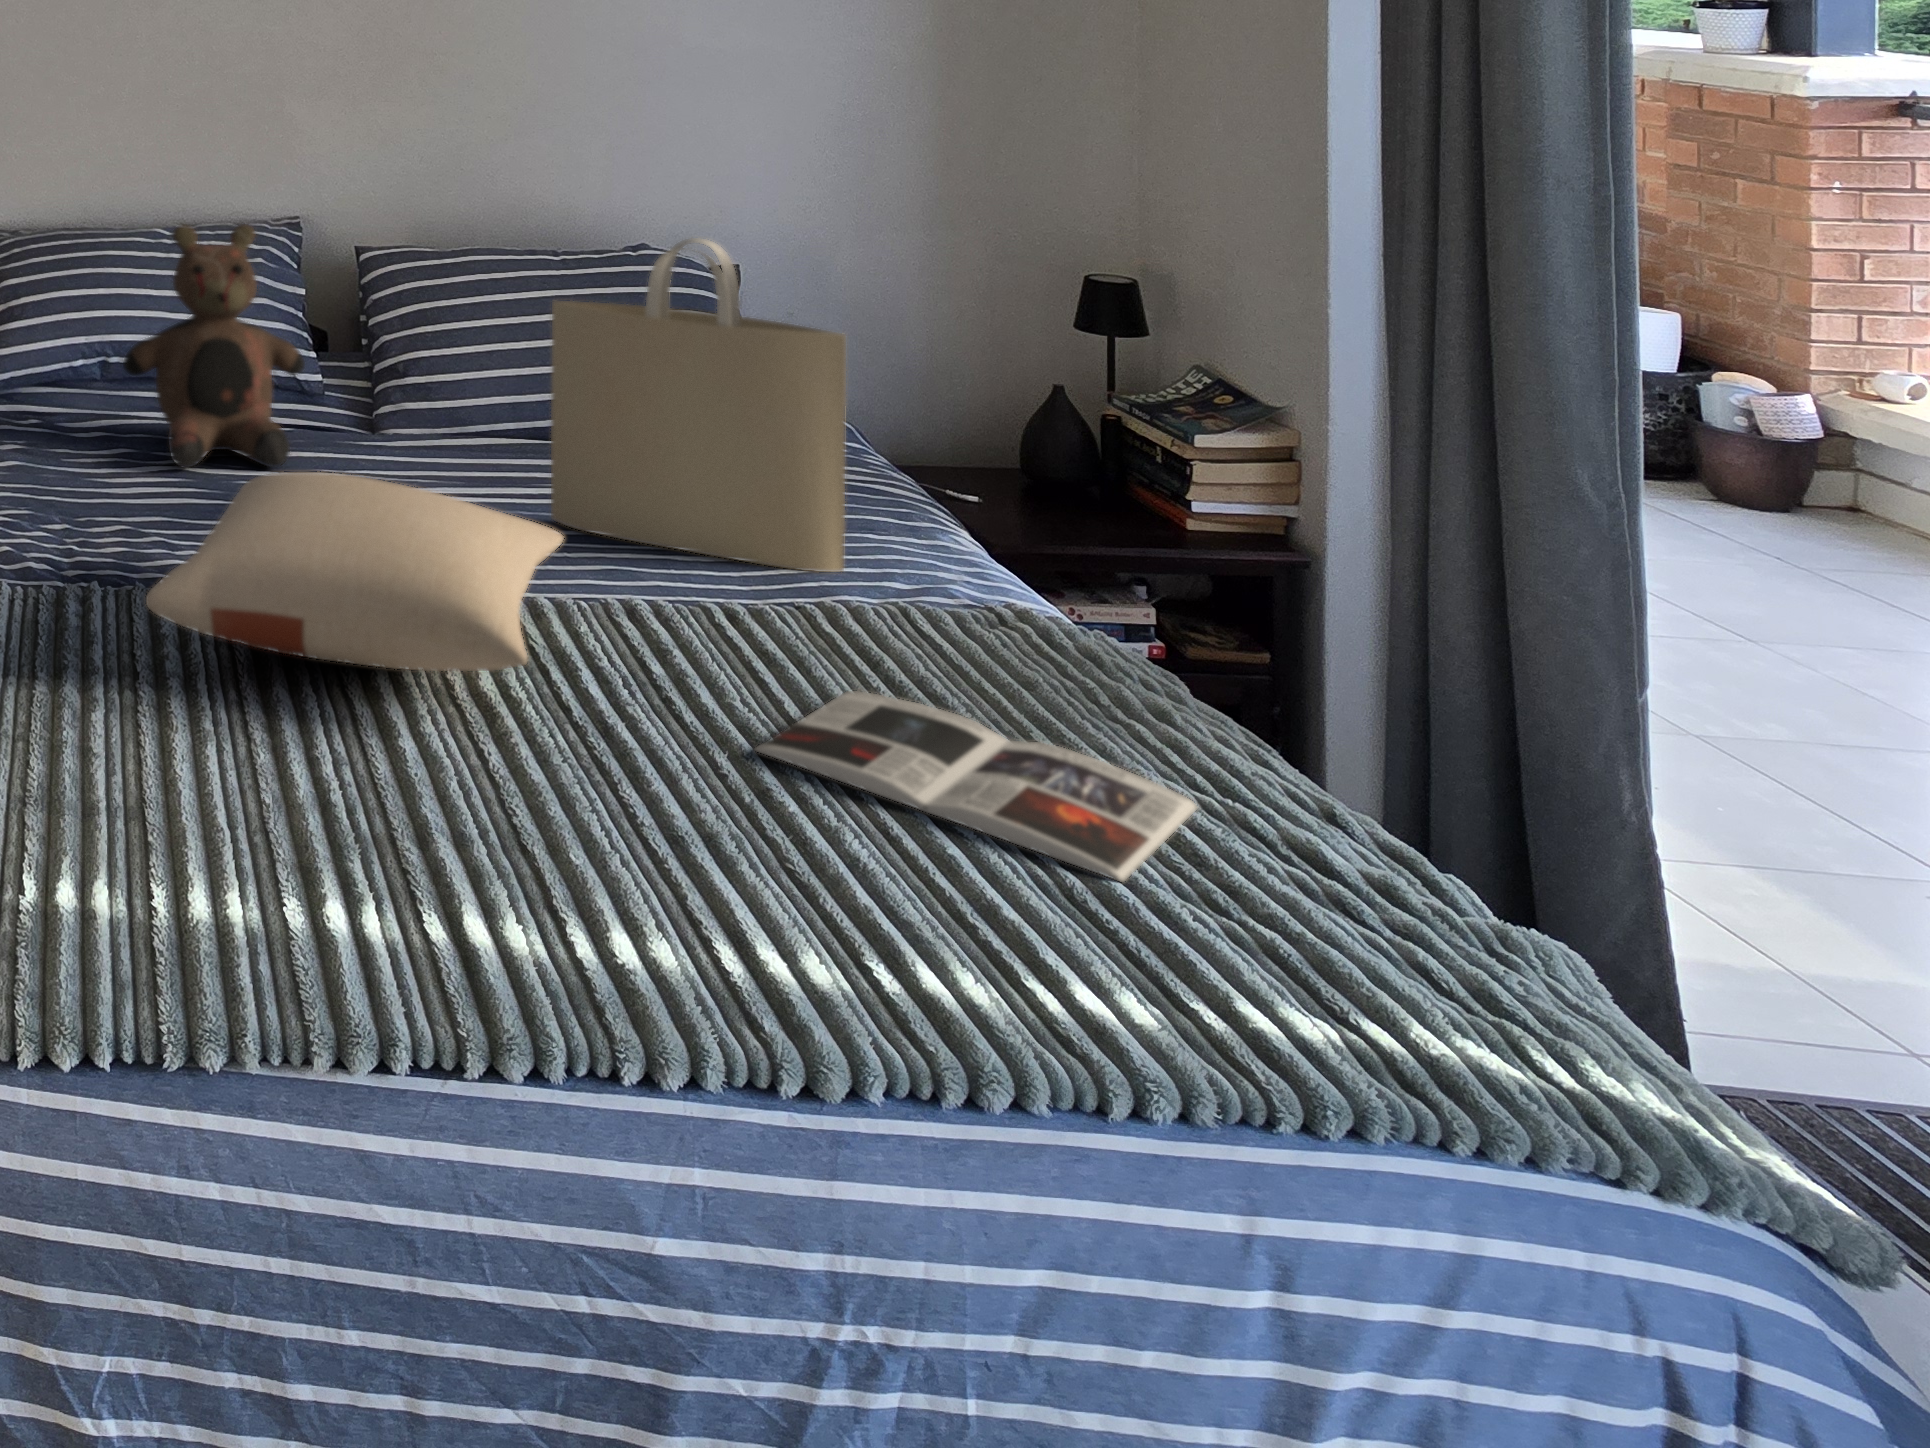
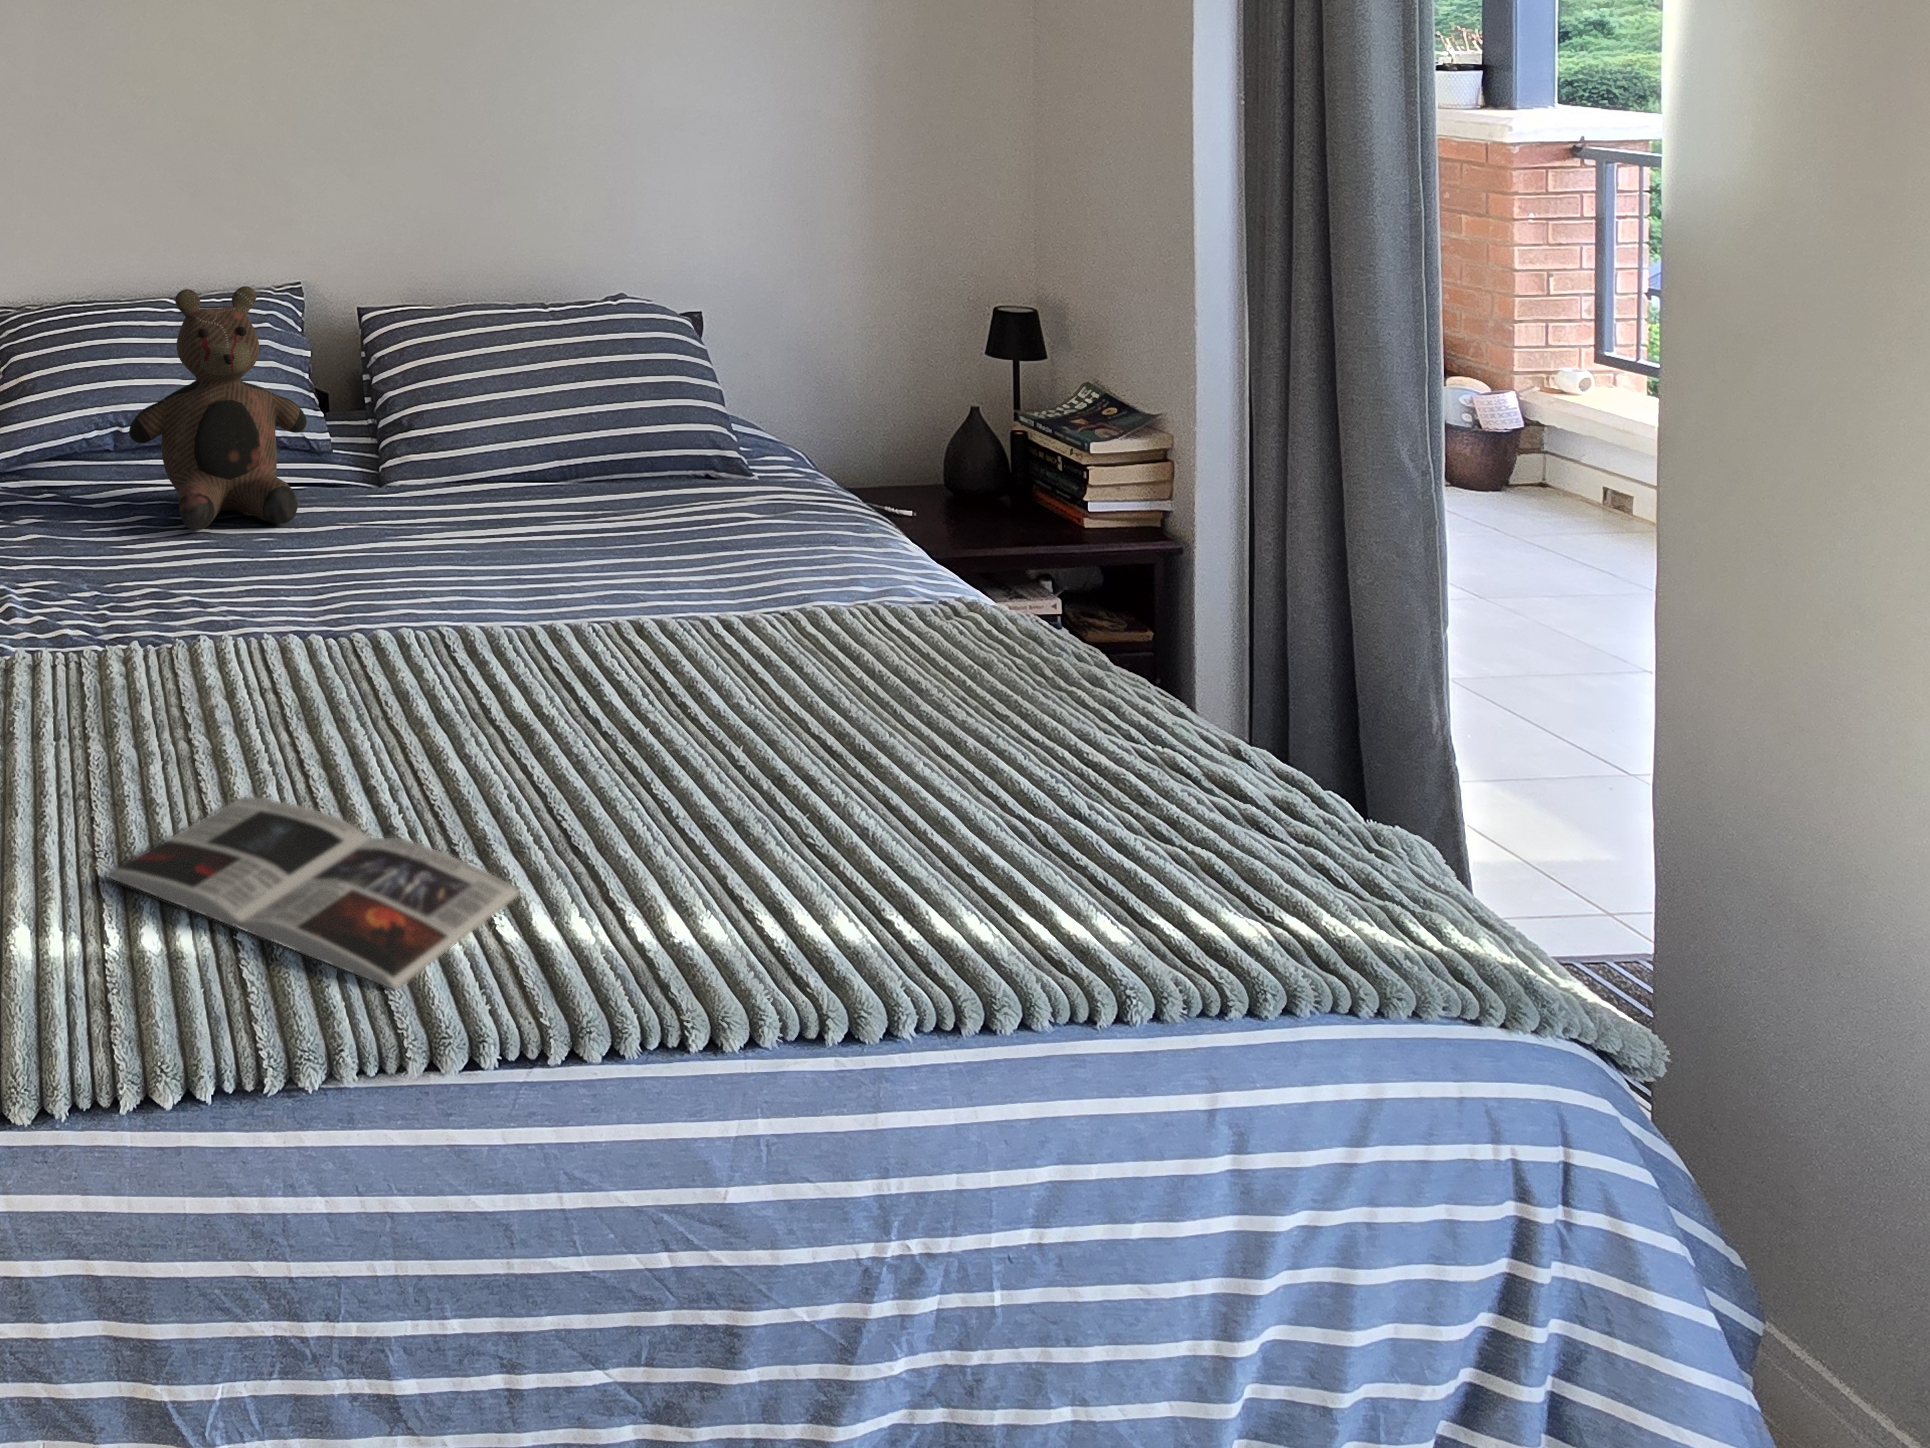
tote bag: present [551,238,846,572] -> none [547,276,817,581]
pillow: present [146,472,564,671] -> none [189,520,572,695]
magazine: present [755,691,1197,882] -> present [106,797,519,990]

